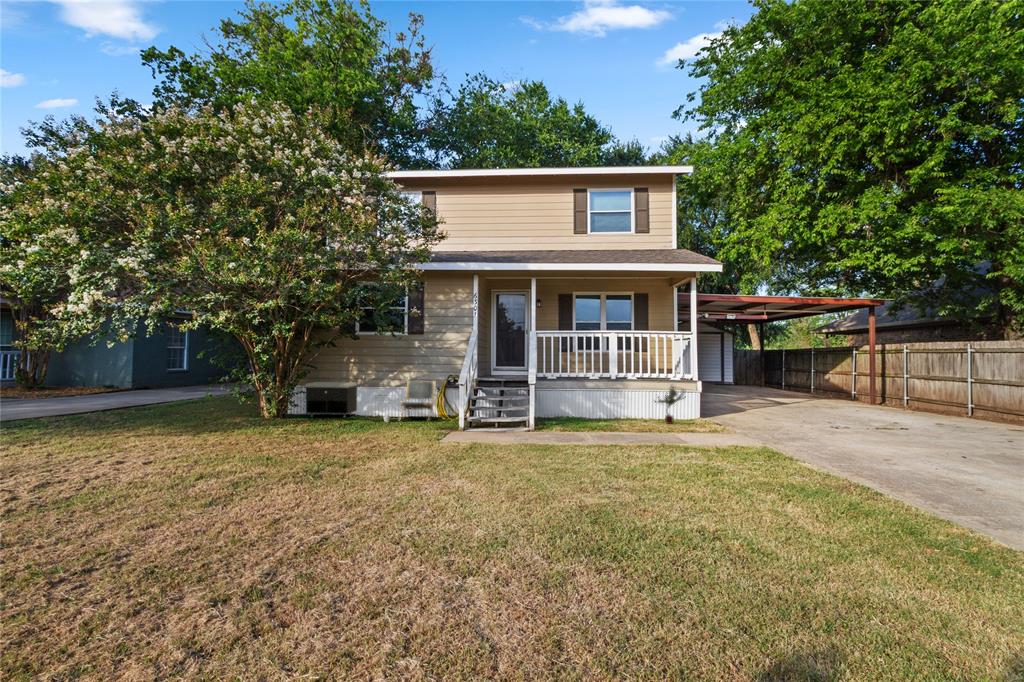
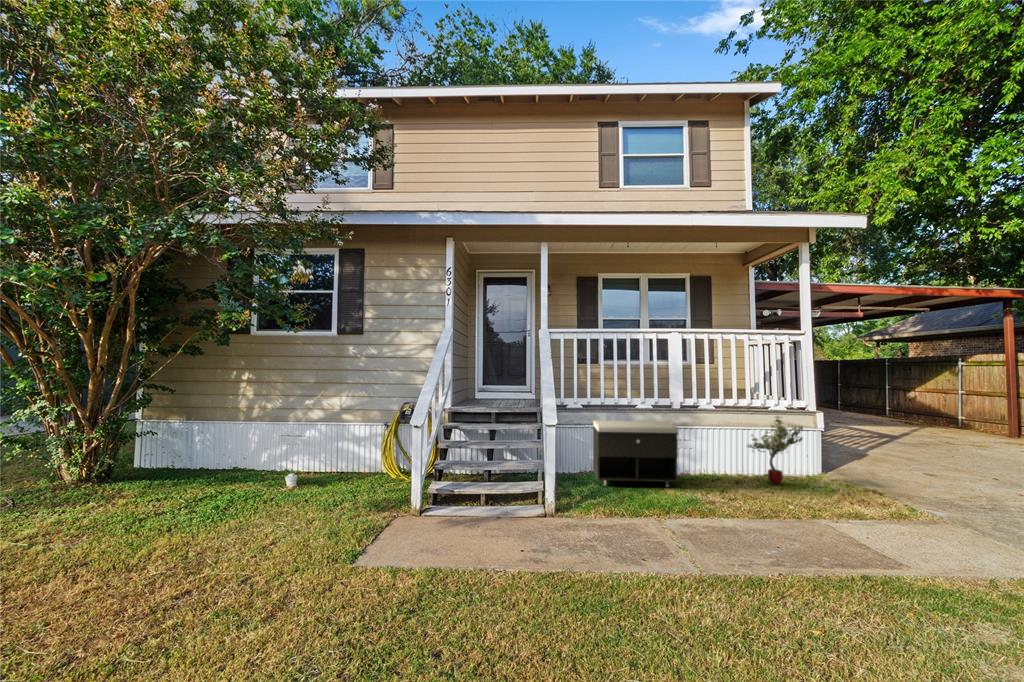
lounge chair: present [400,381,436,414] -> none [312,412,382,484]
storage bench: present [305,382,357,417] -> present [593,420,678,487]

